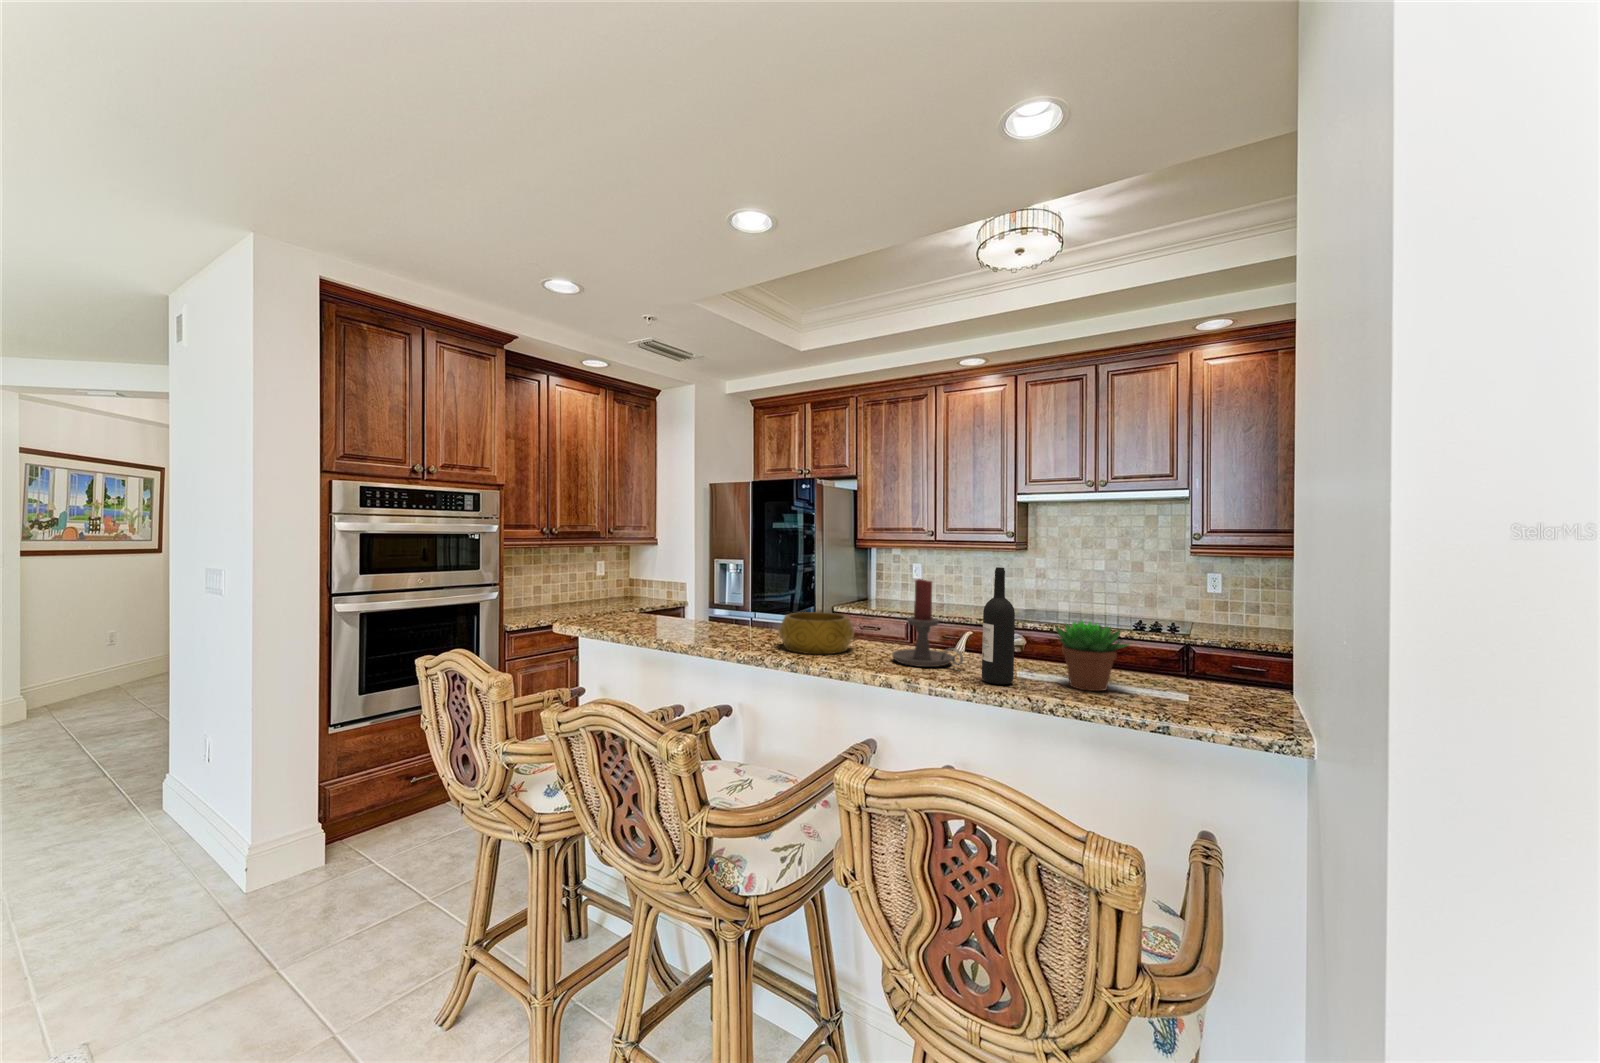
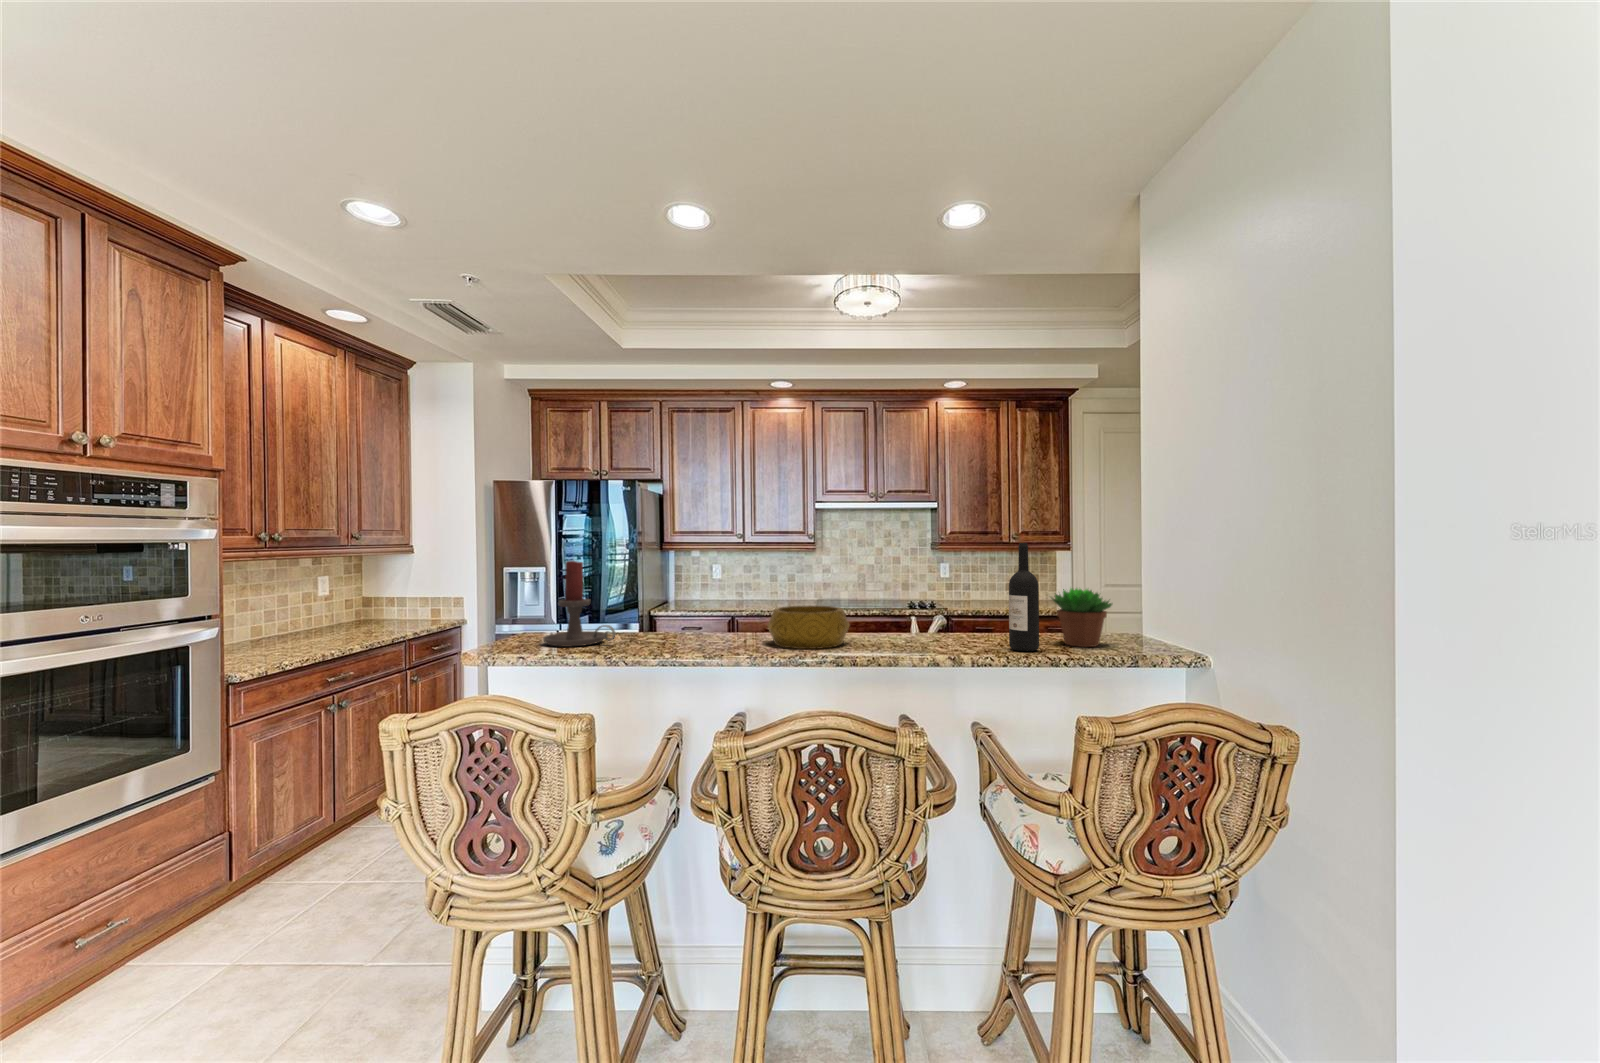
candle holder: present [892,579,963,667] -> present [543,561,616,647]

